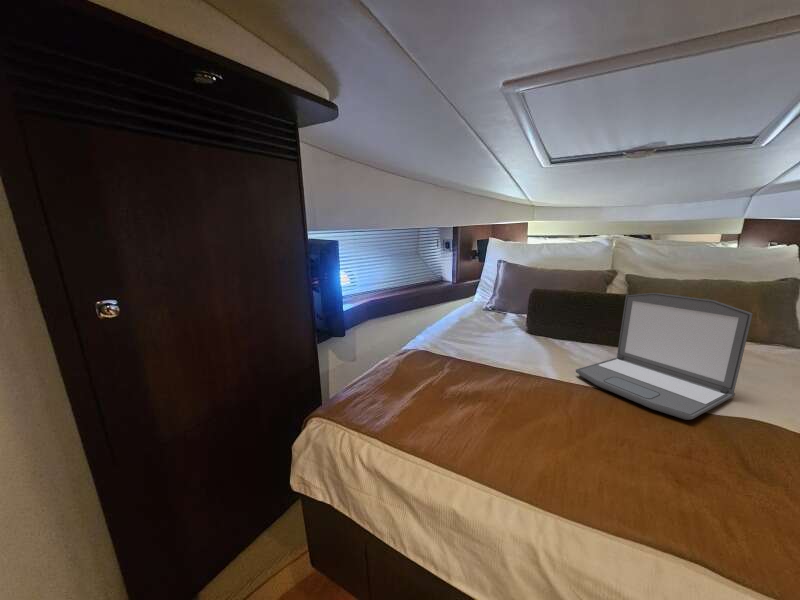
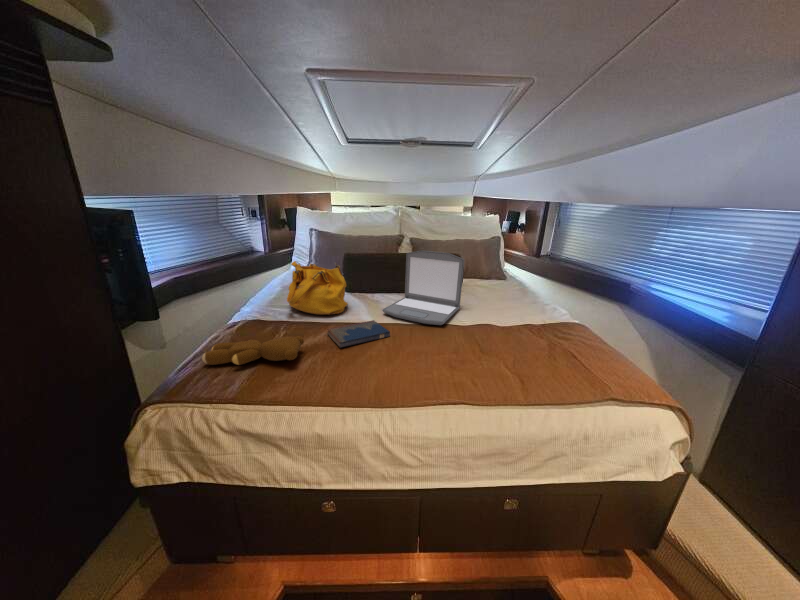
handbag: none [456,295,528,362] -> present [287,261,348,315]
teddy bear: none [367,370,462,410] -> present [202,336,304,365]
hardcover book: none [493,380,583,413] -> present [327,320,390,348]

